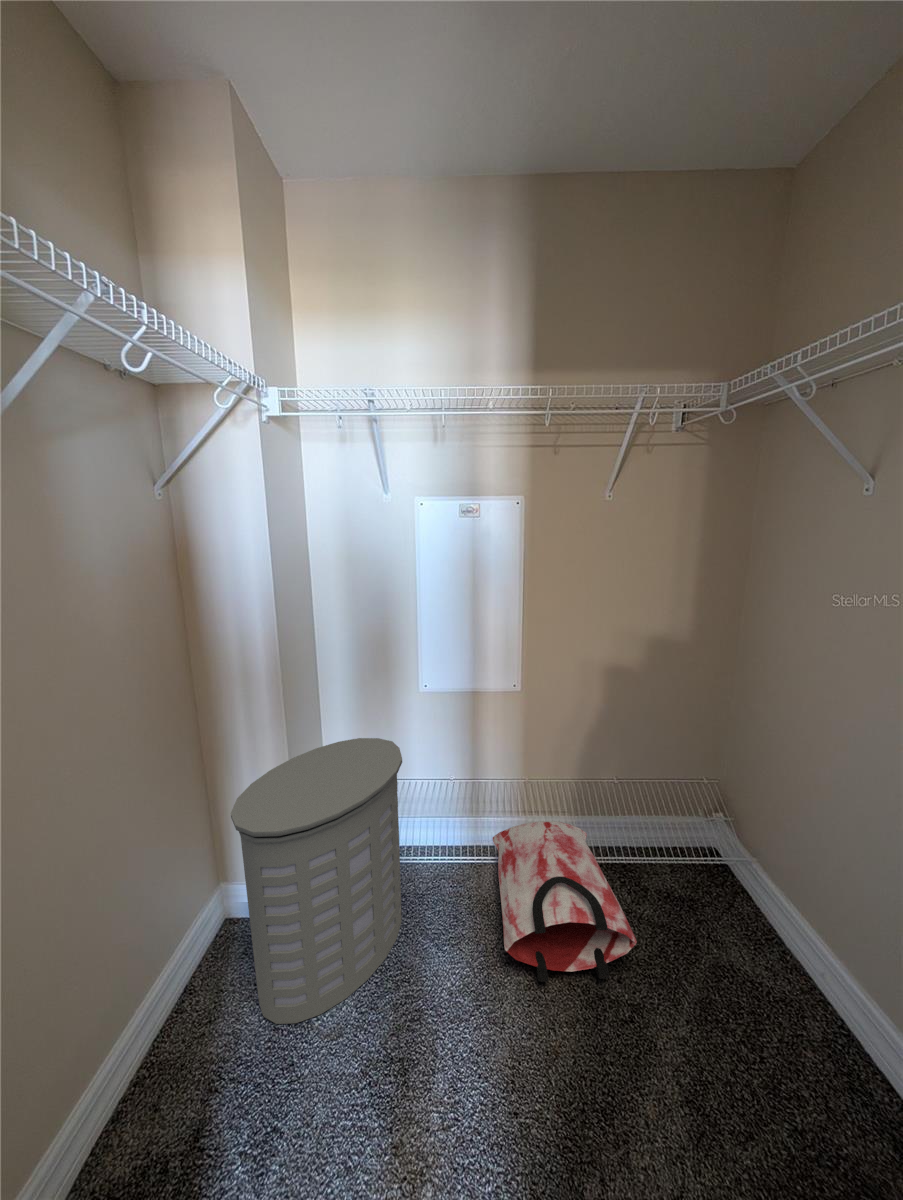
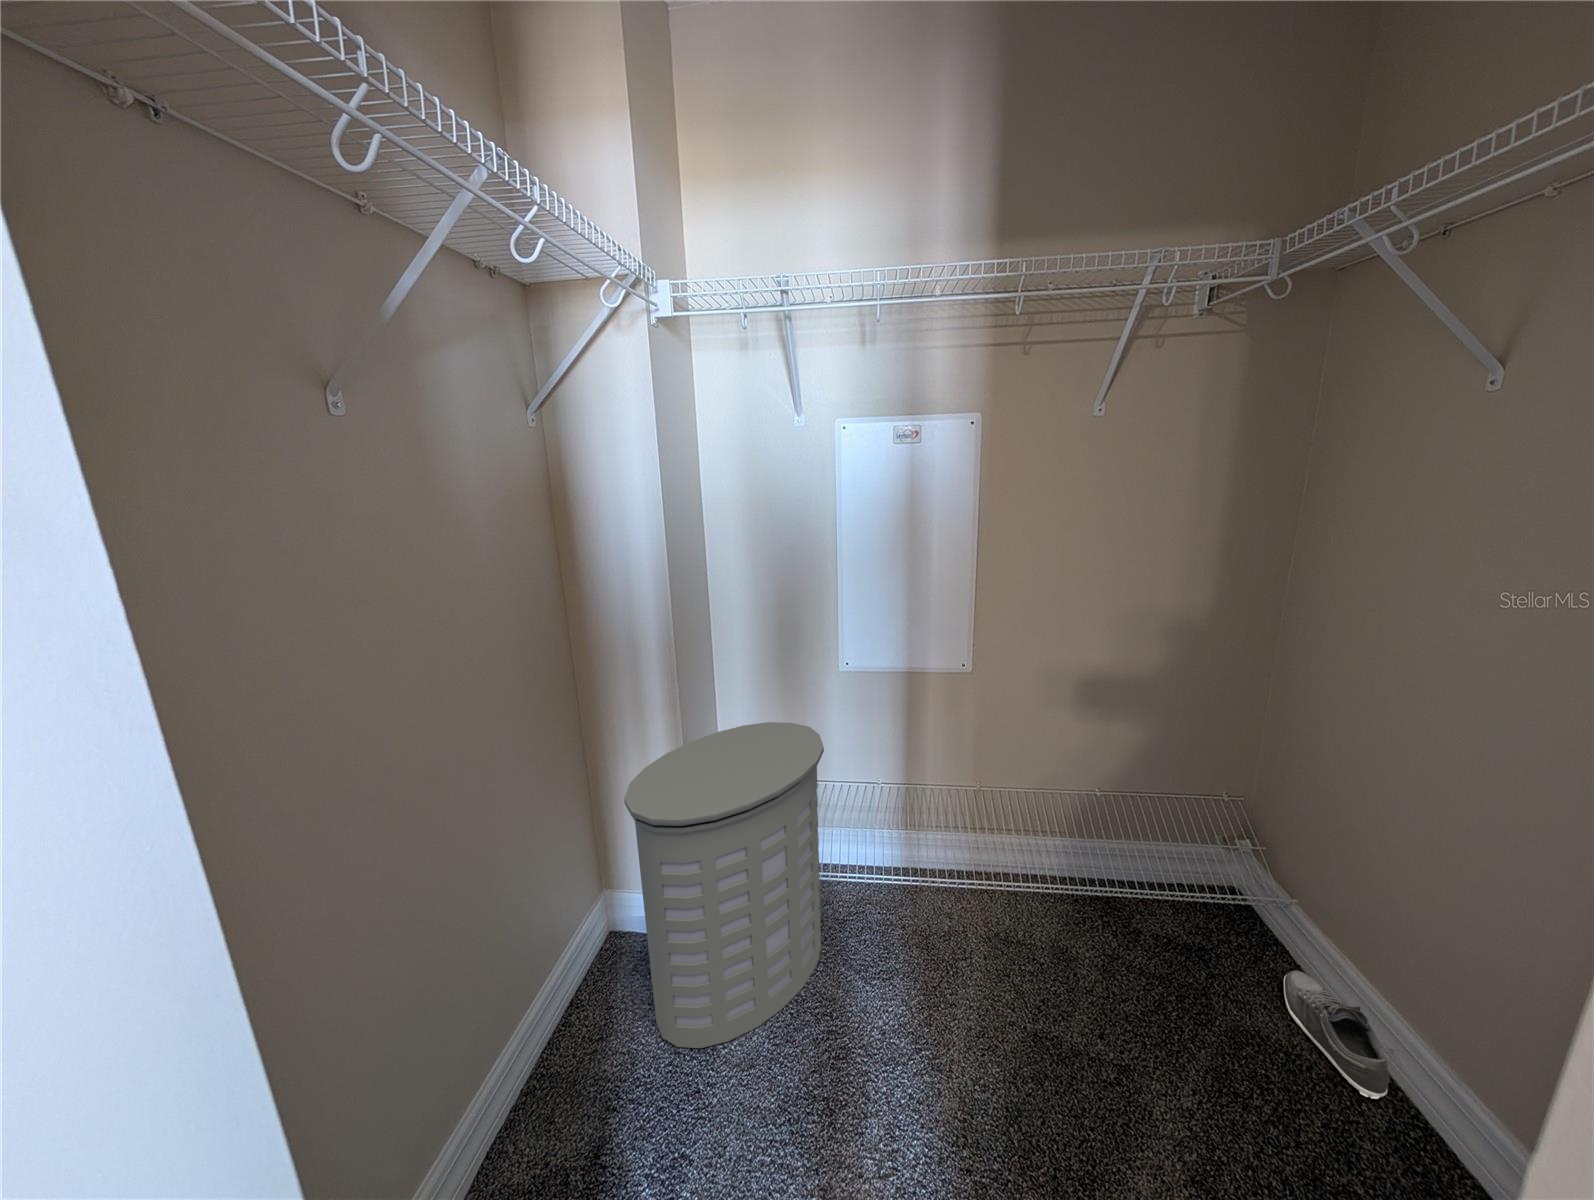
bag: present [493,821,637,982] -> none [934,839,1127,1030]
shoe: none [748,915,824,1016] -> present [1284,971,1390,1099]

